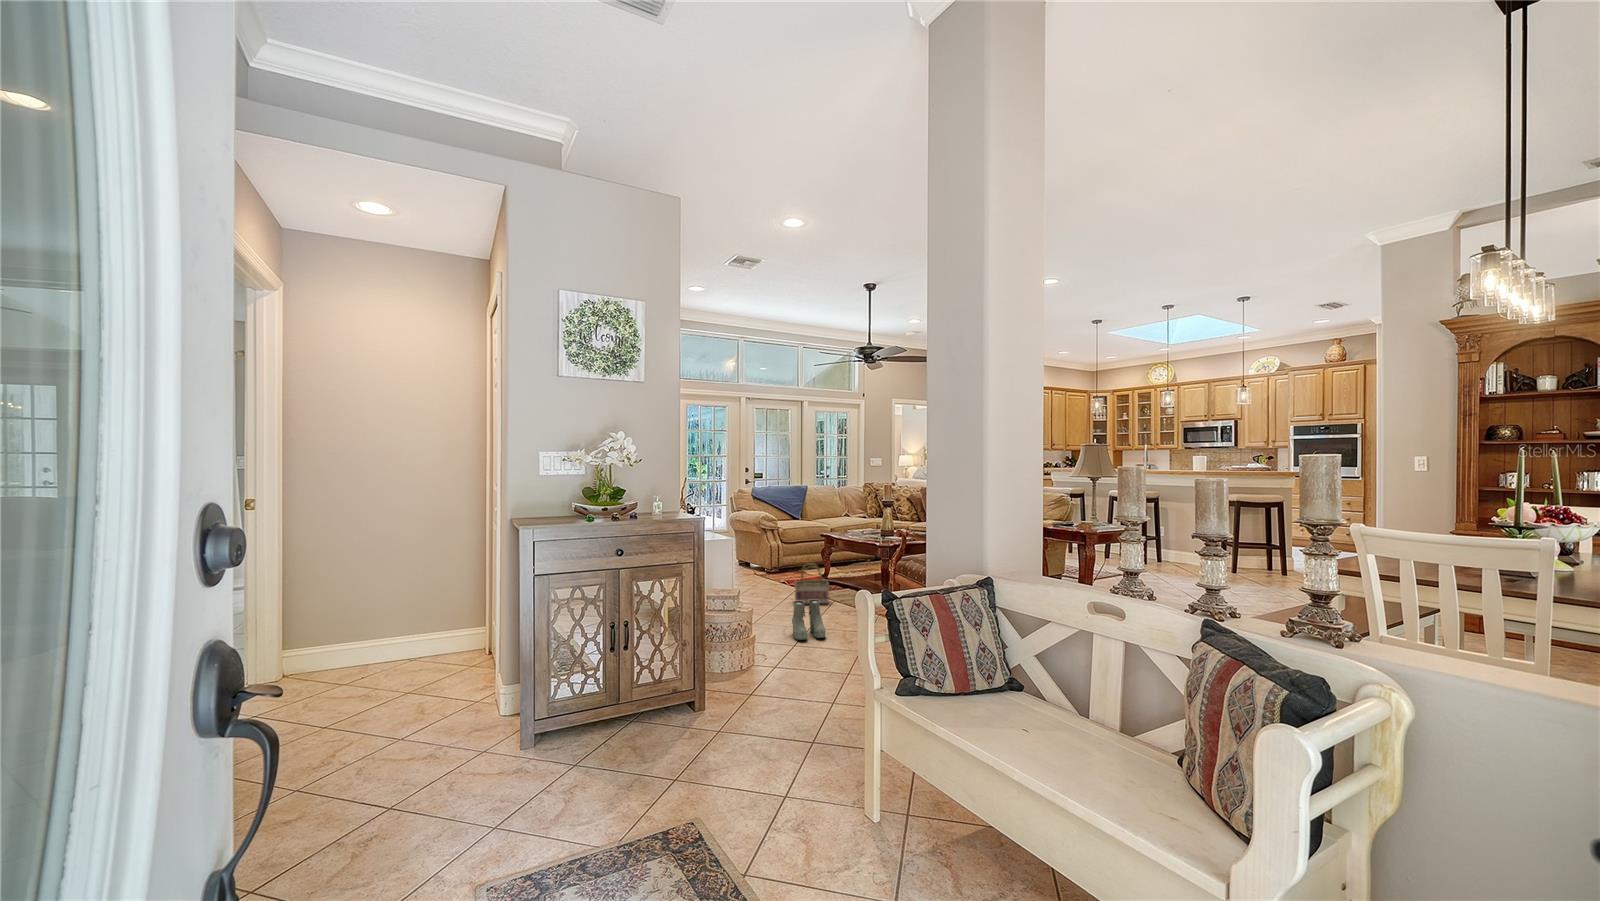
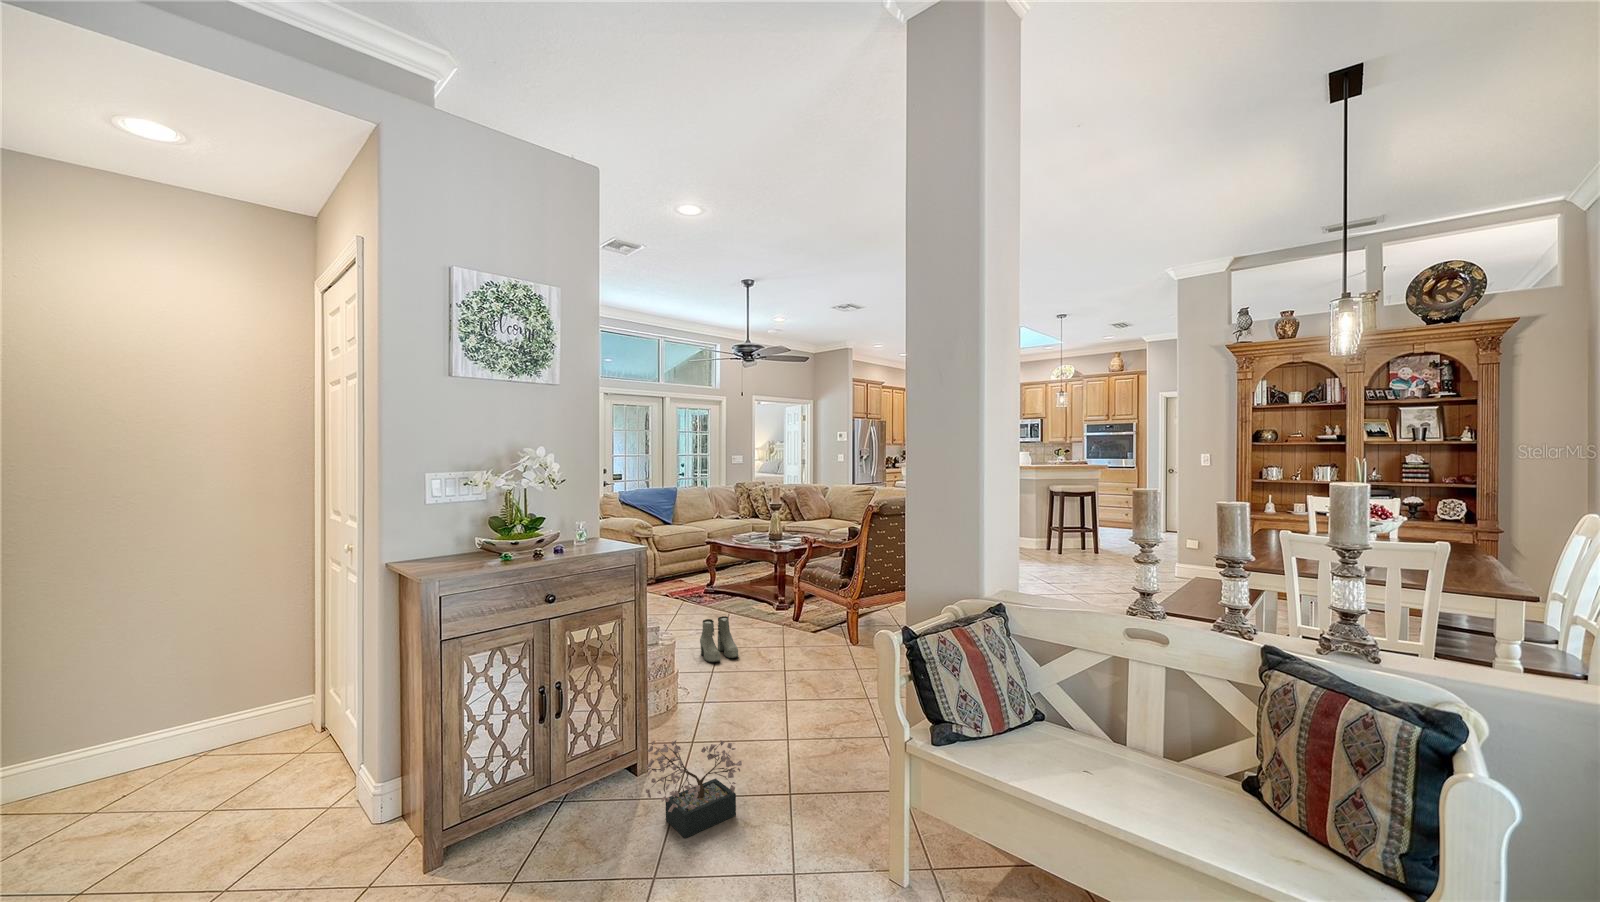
basket: present [795,563,829,604] -> none [684,574,722,619]
decorative plant: none [679,680,769,766] -> present [646,740,742,838]

